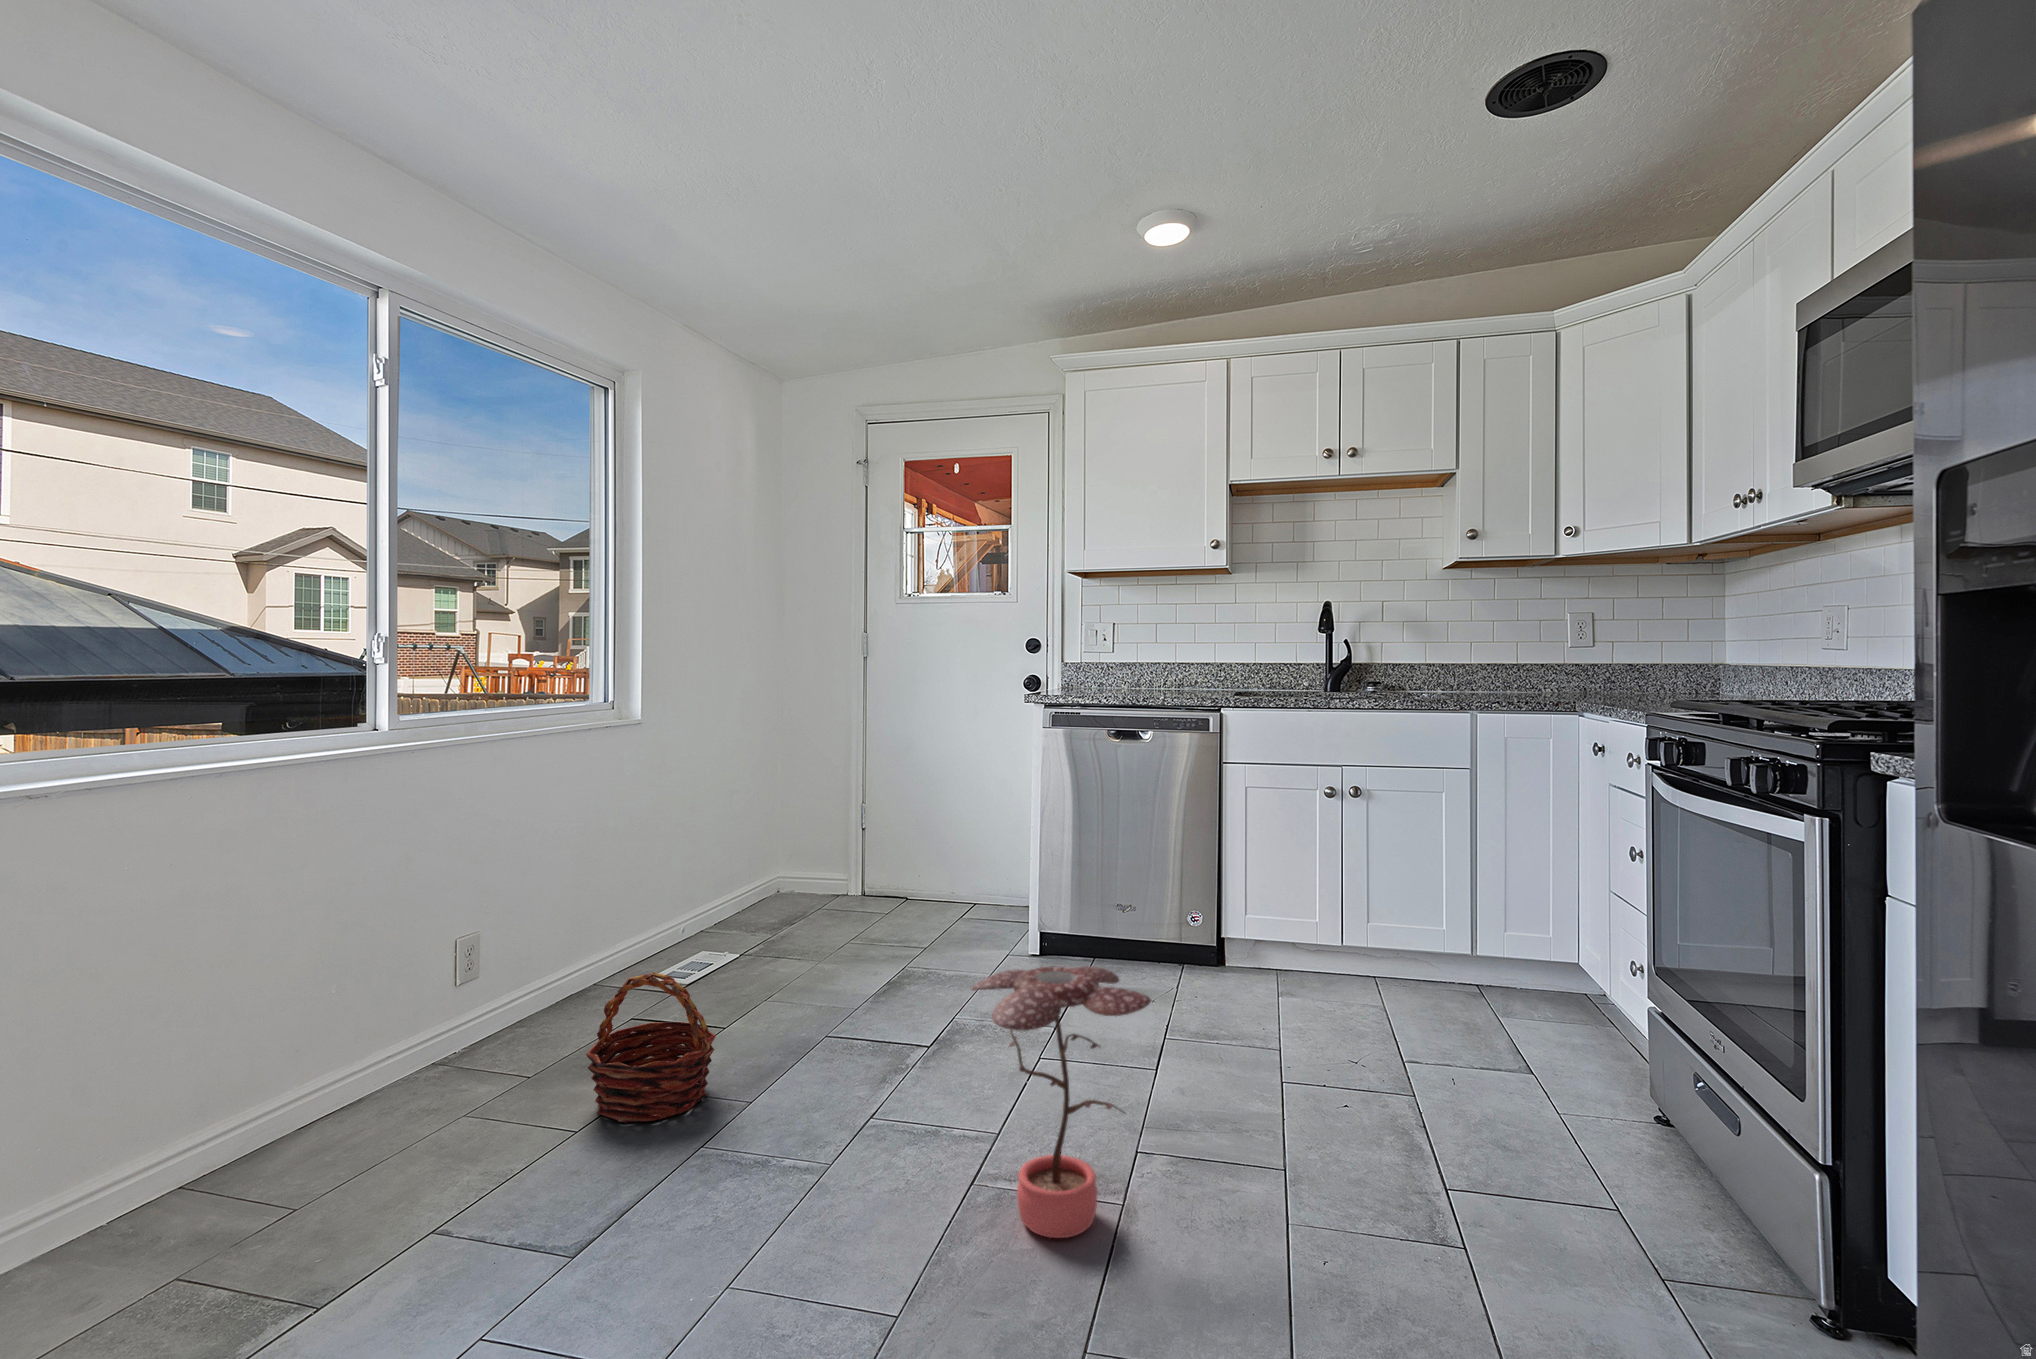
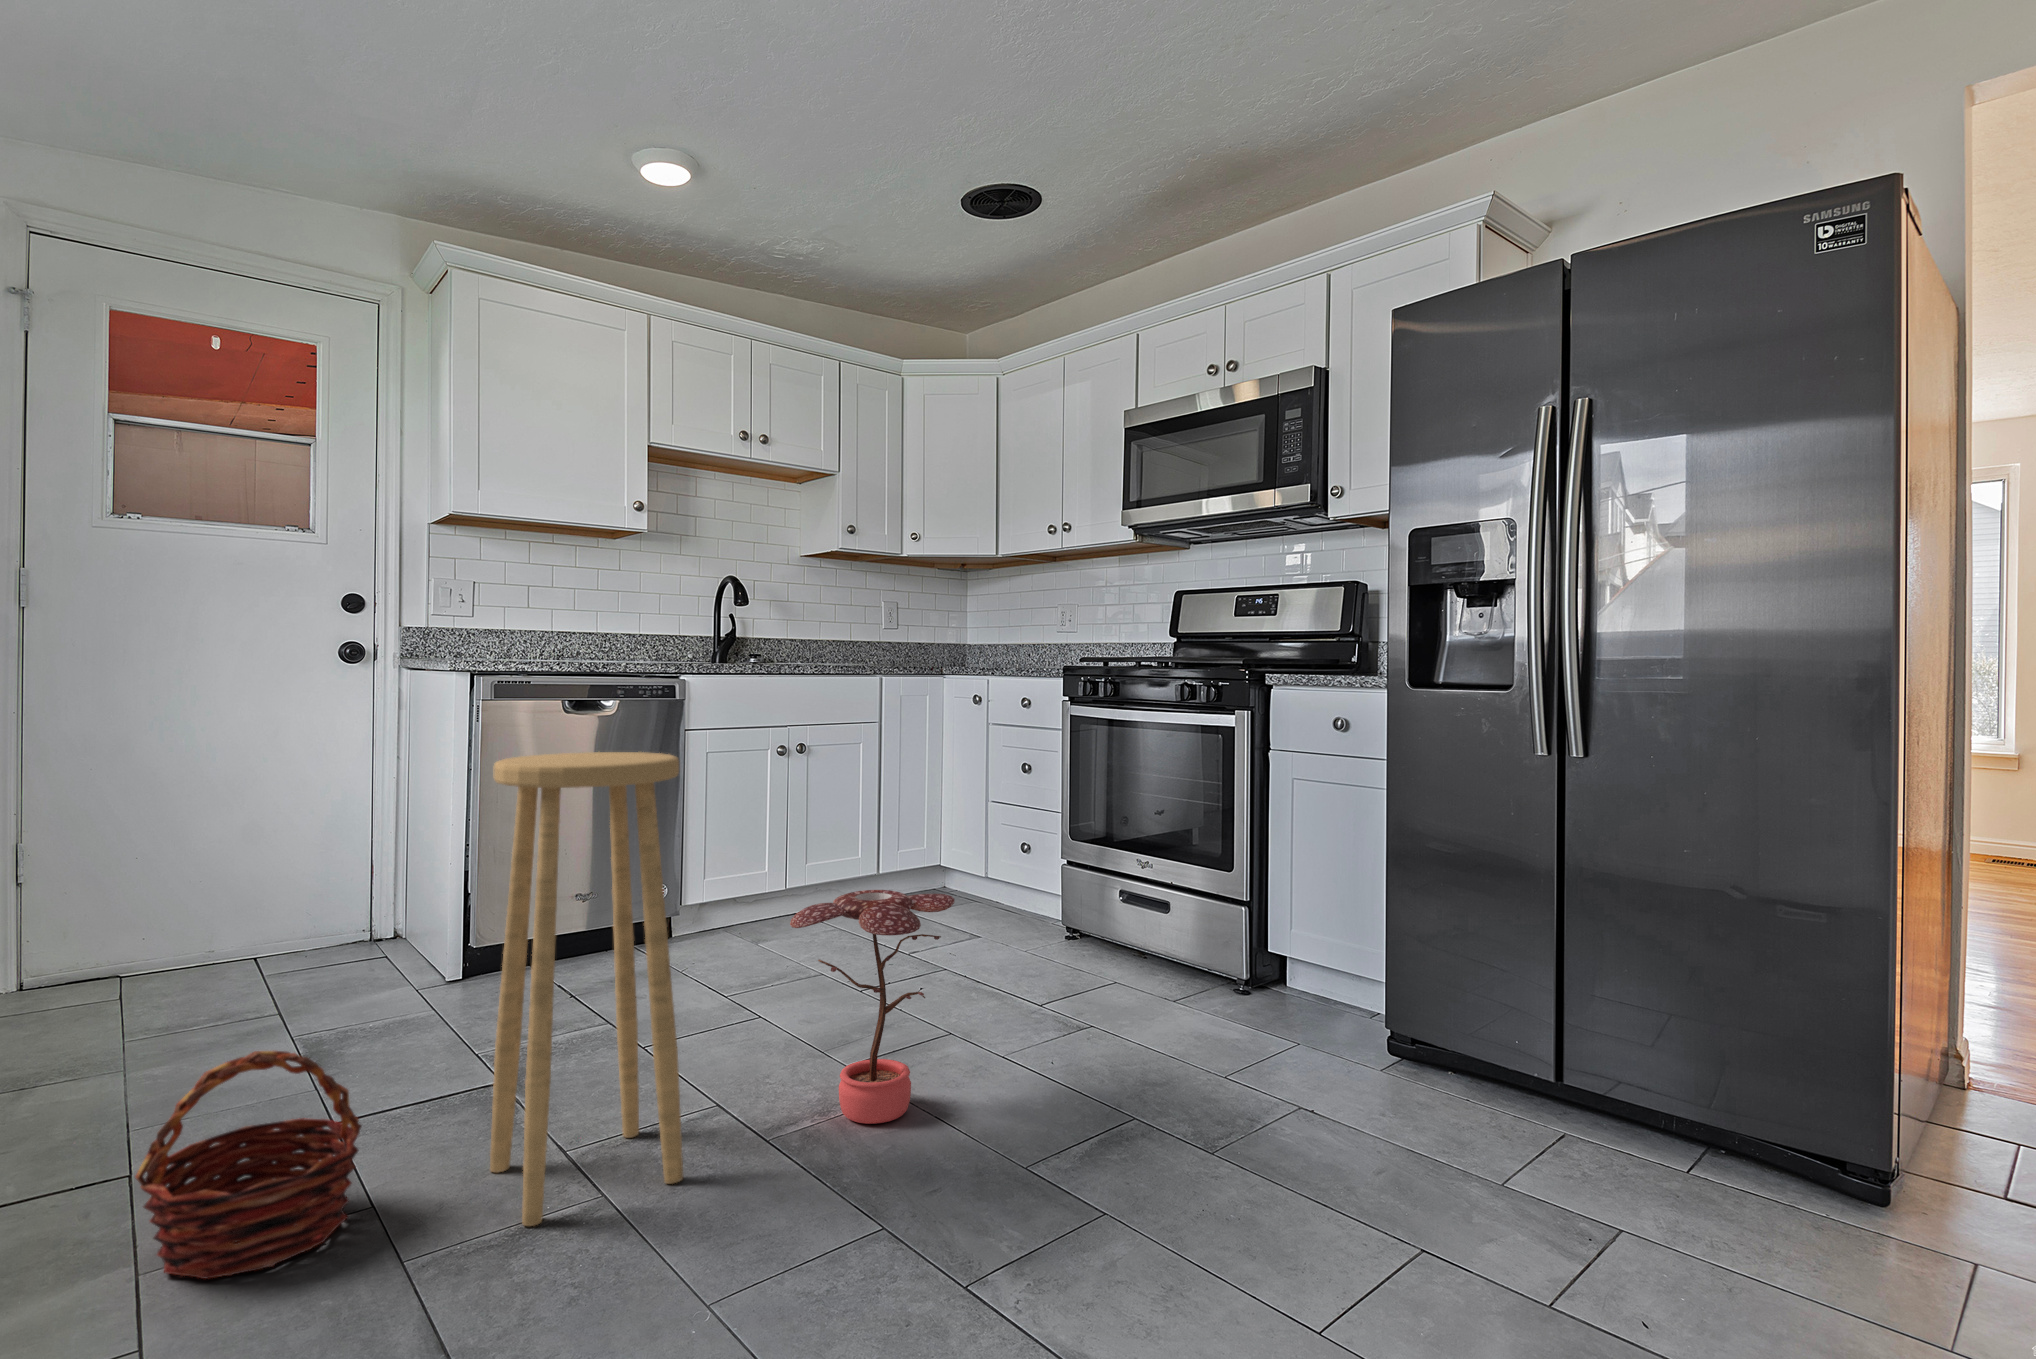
stool: none [724,786,896,1194] -> present [490,752,683,1226]

